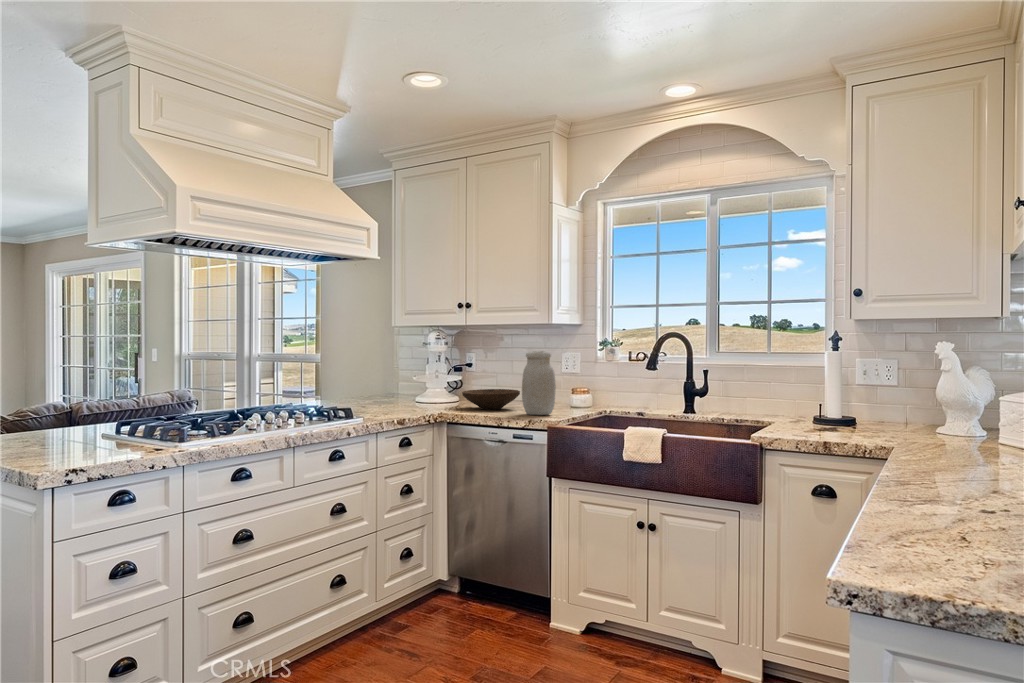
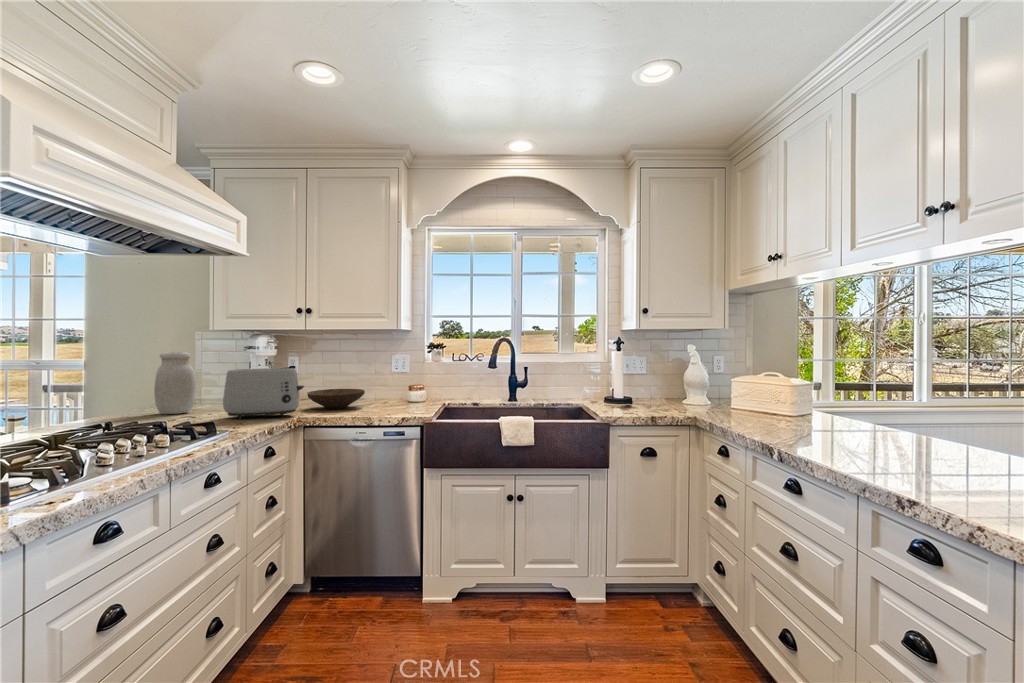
jar: present [522,351,556,415] -> present [154,352,196,414]
toaster: none [382,364,448,412] -> present [223,368,304,419]

